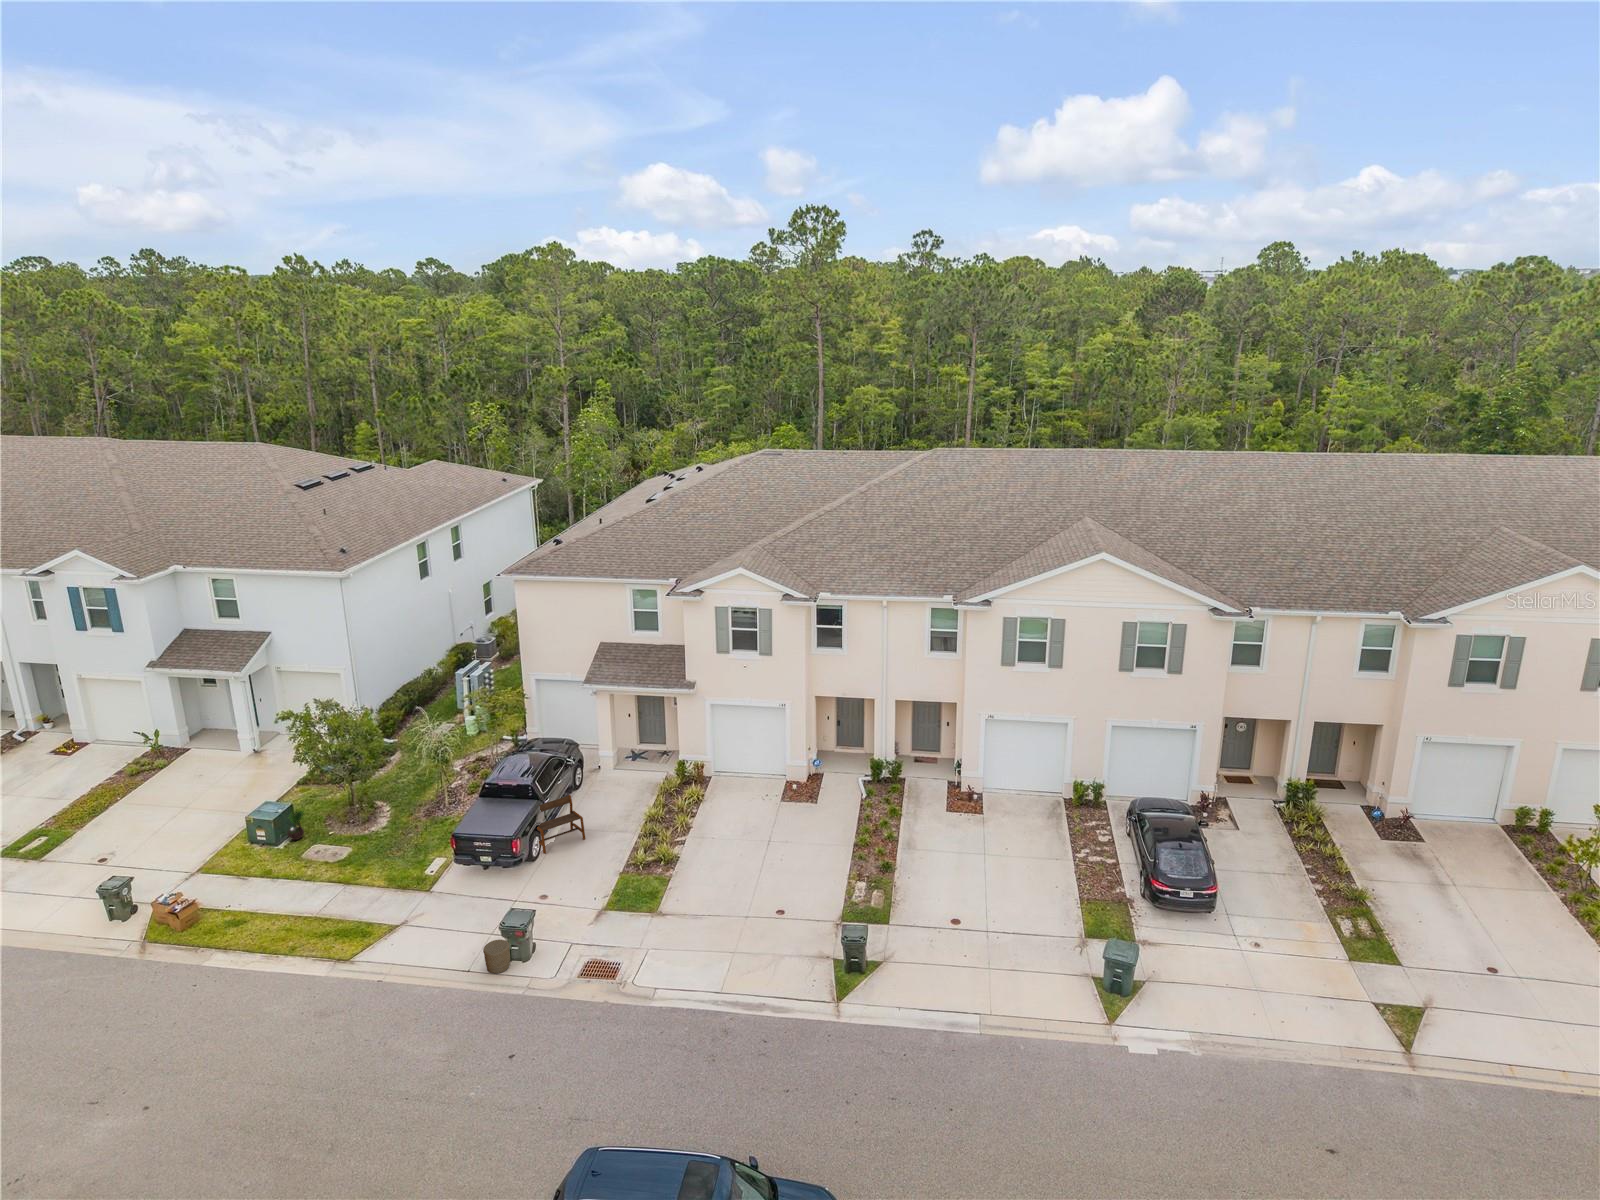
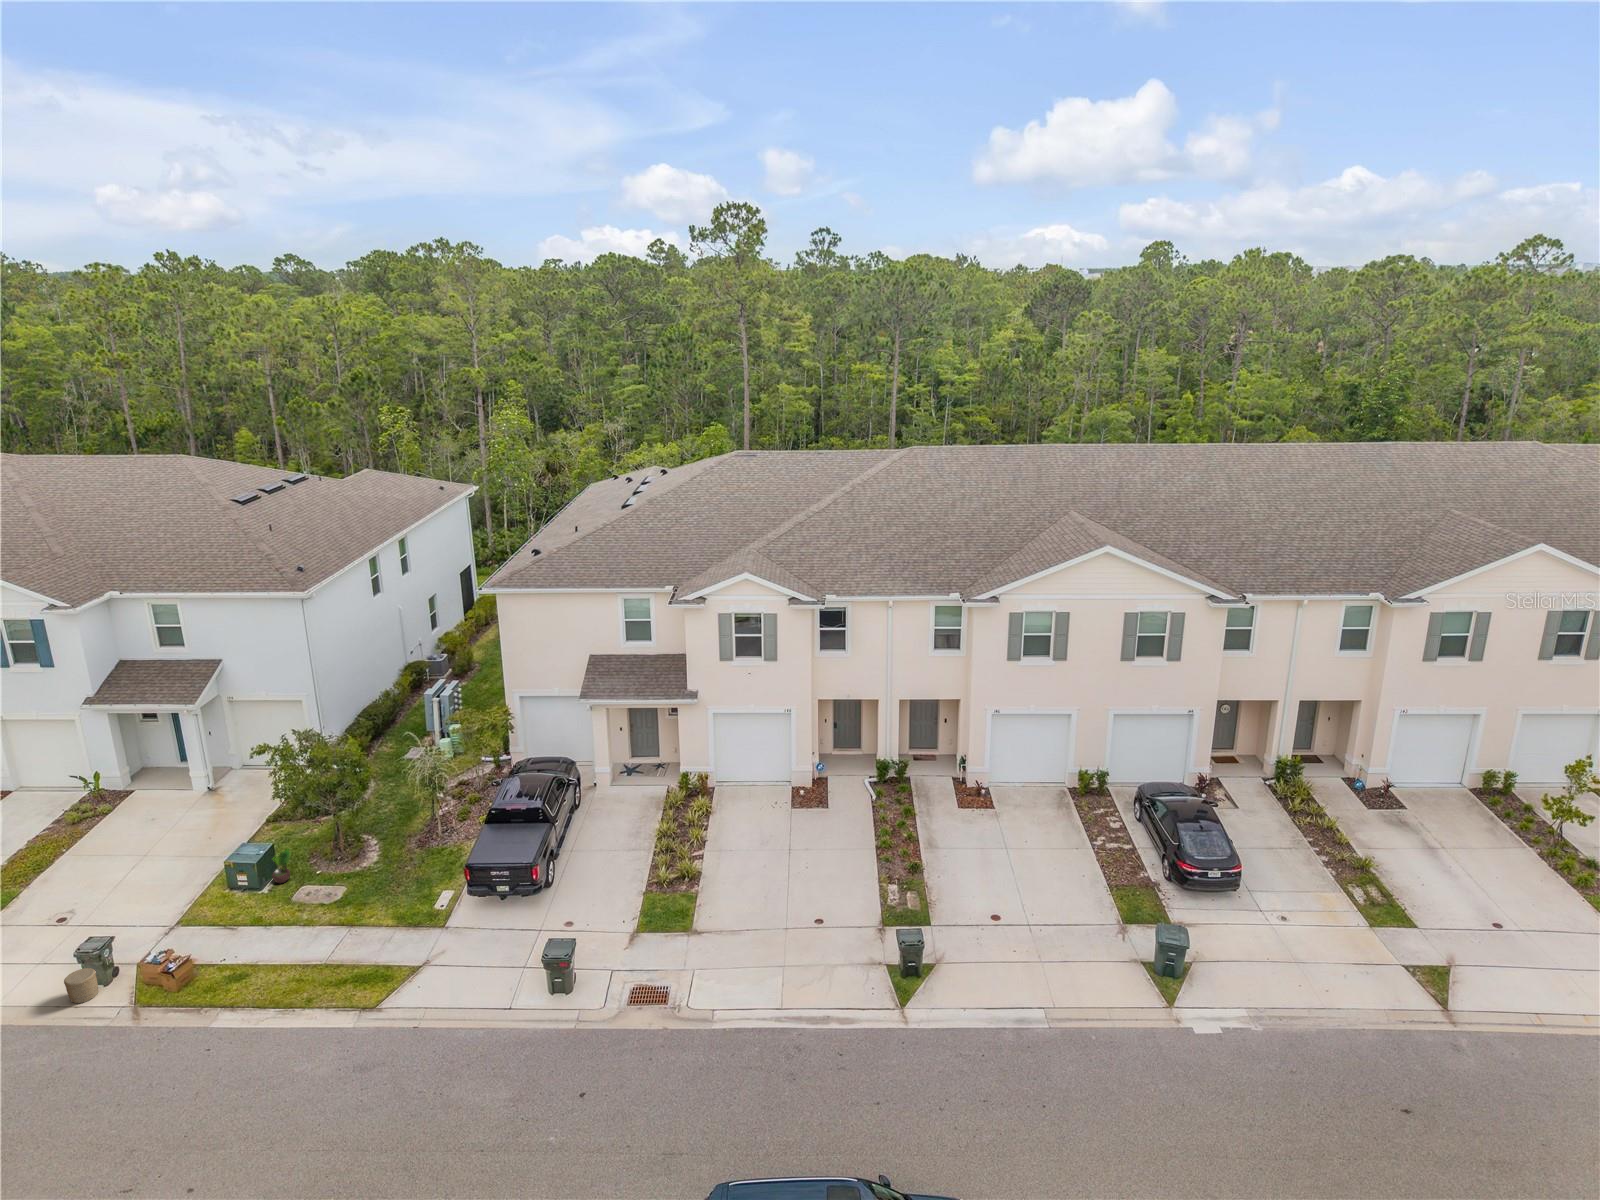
bench: present [537,795,585,854] -> none [544,816,599,879]
woven basket: present [483,940,510,974] -> present [64,968,98,1003]

